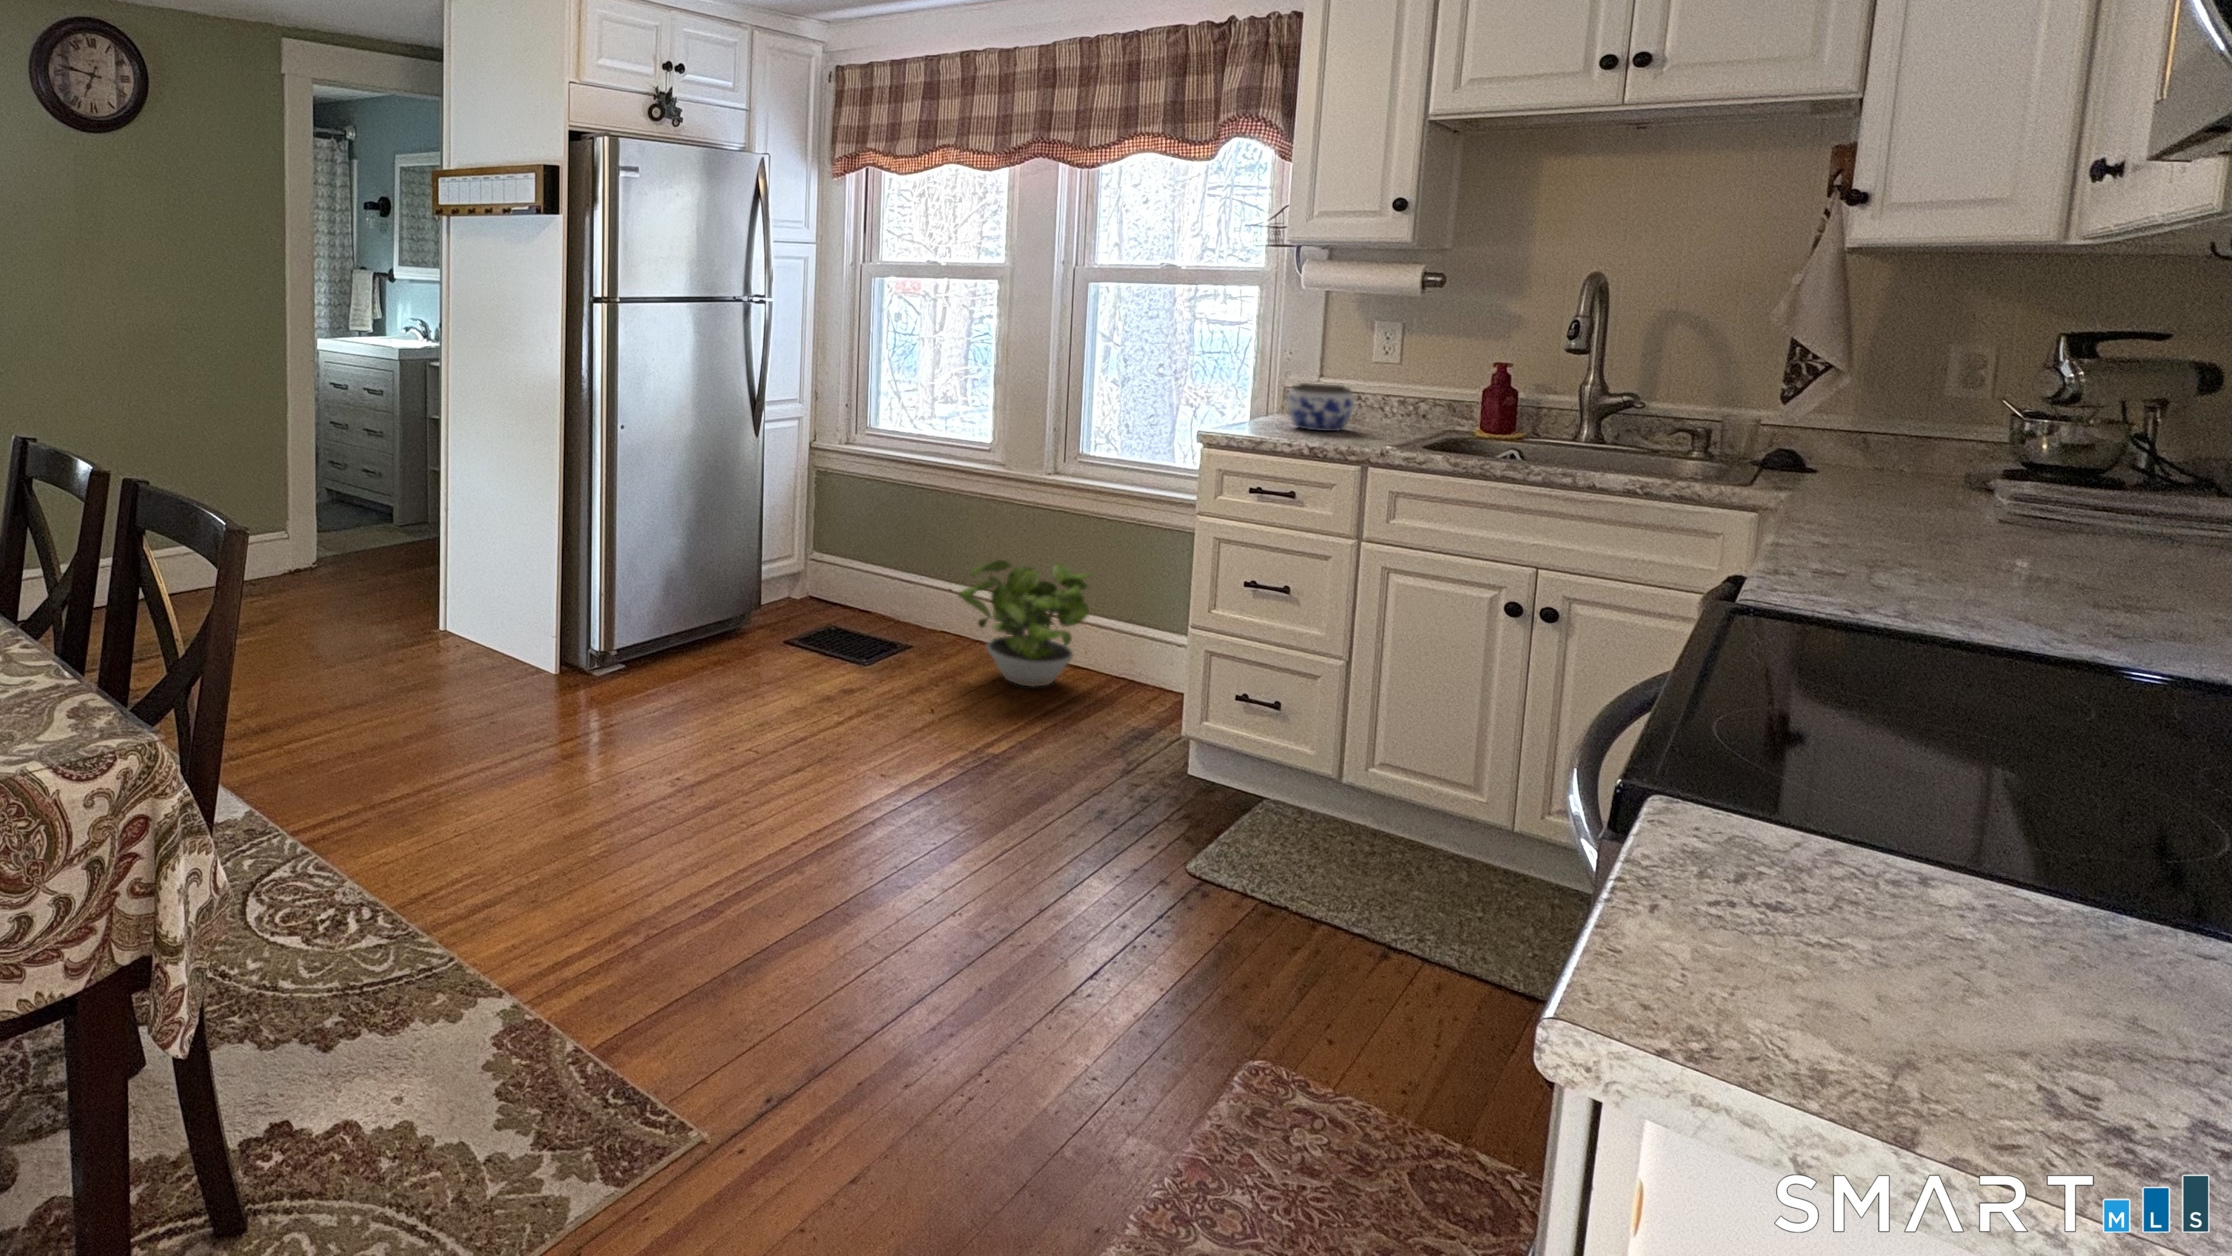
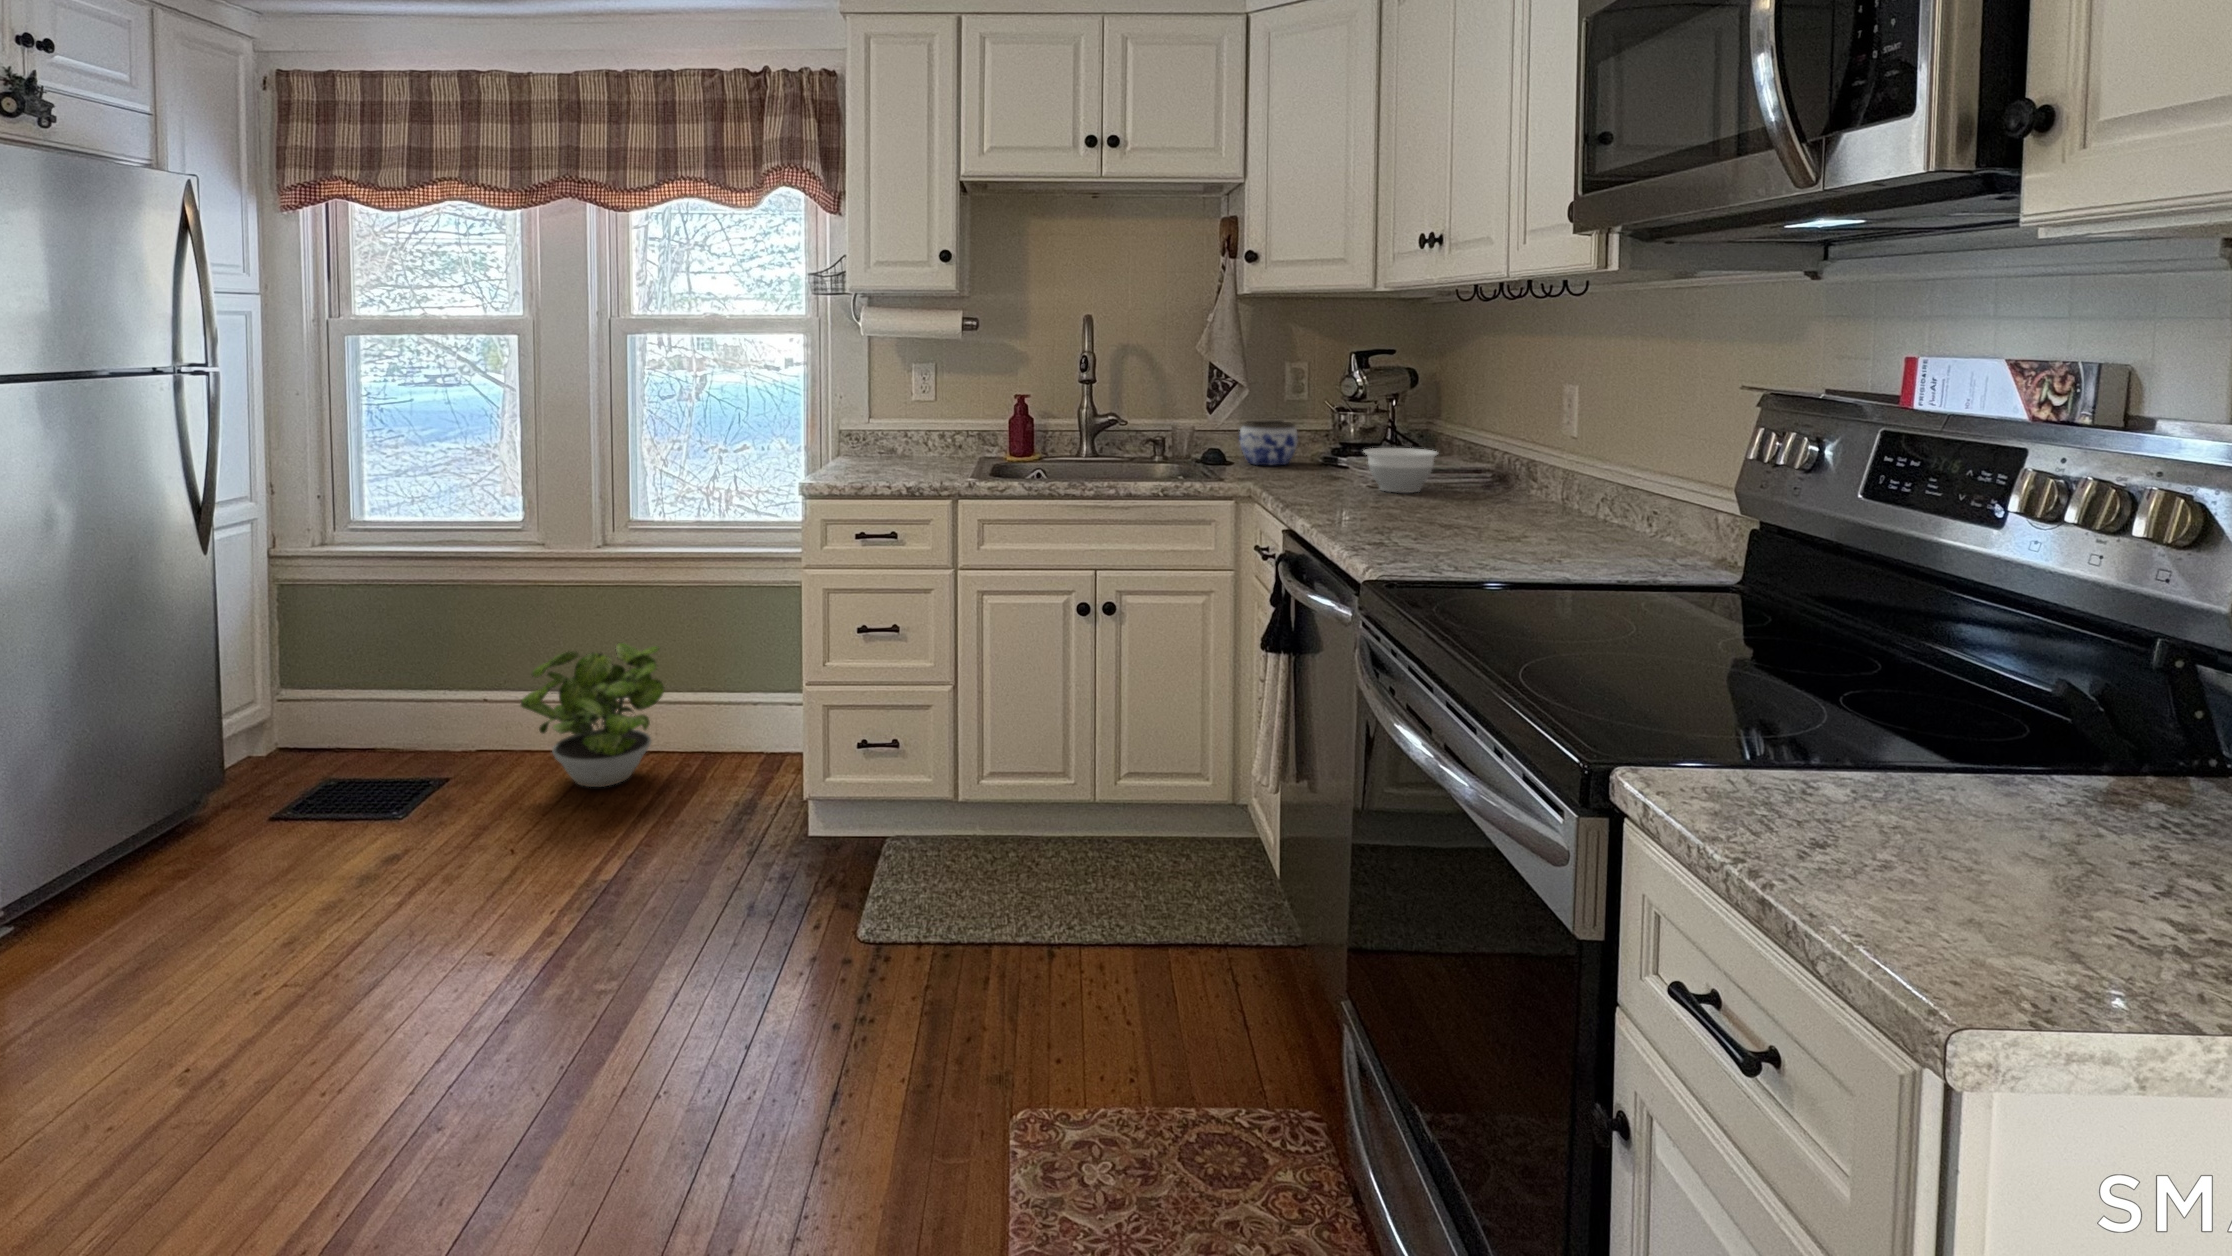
jar: present [1288,383,1354,431] -> present [1239,420,1298,465]
bowl: none [1964,467,2115,536] -> present [1364,448,1438,493]

